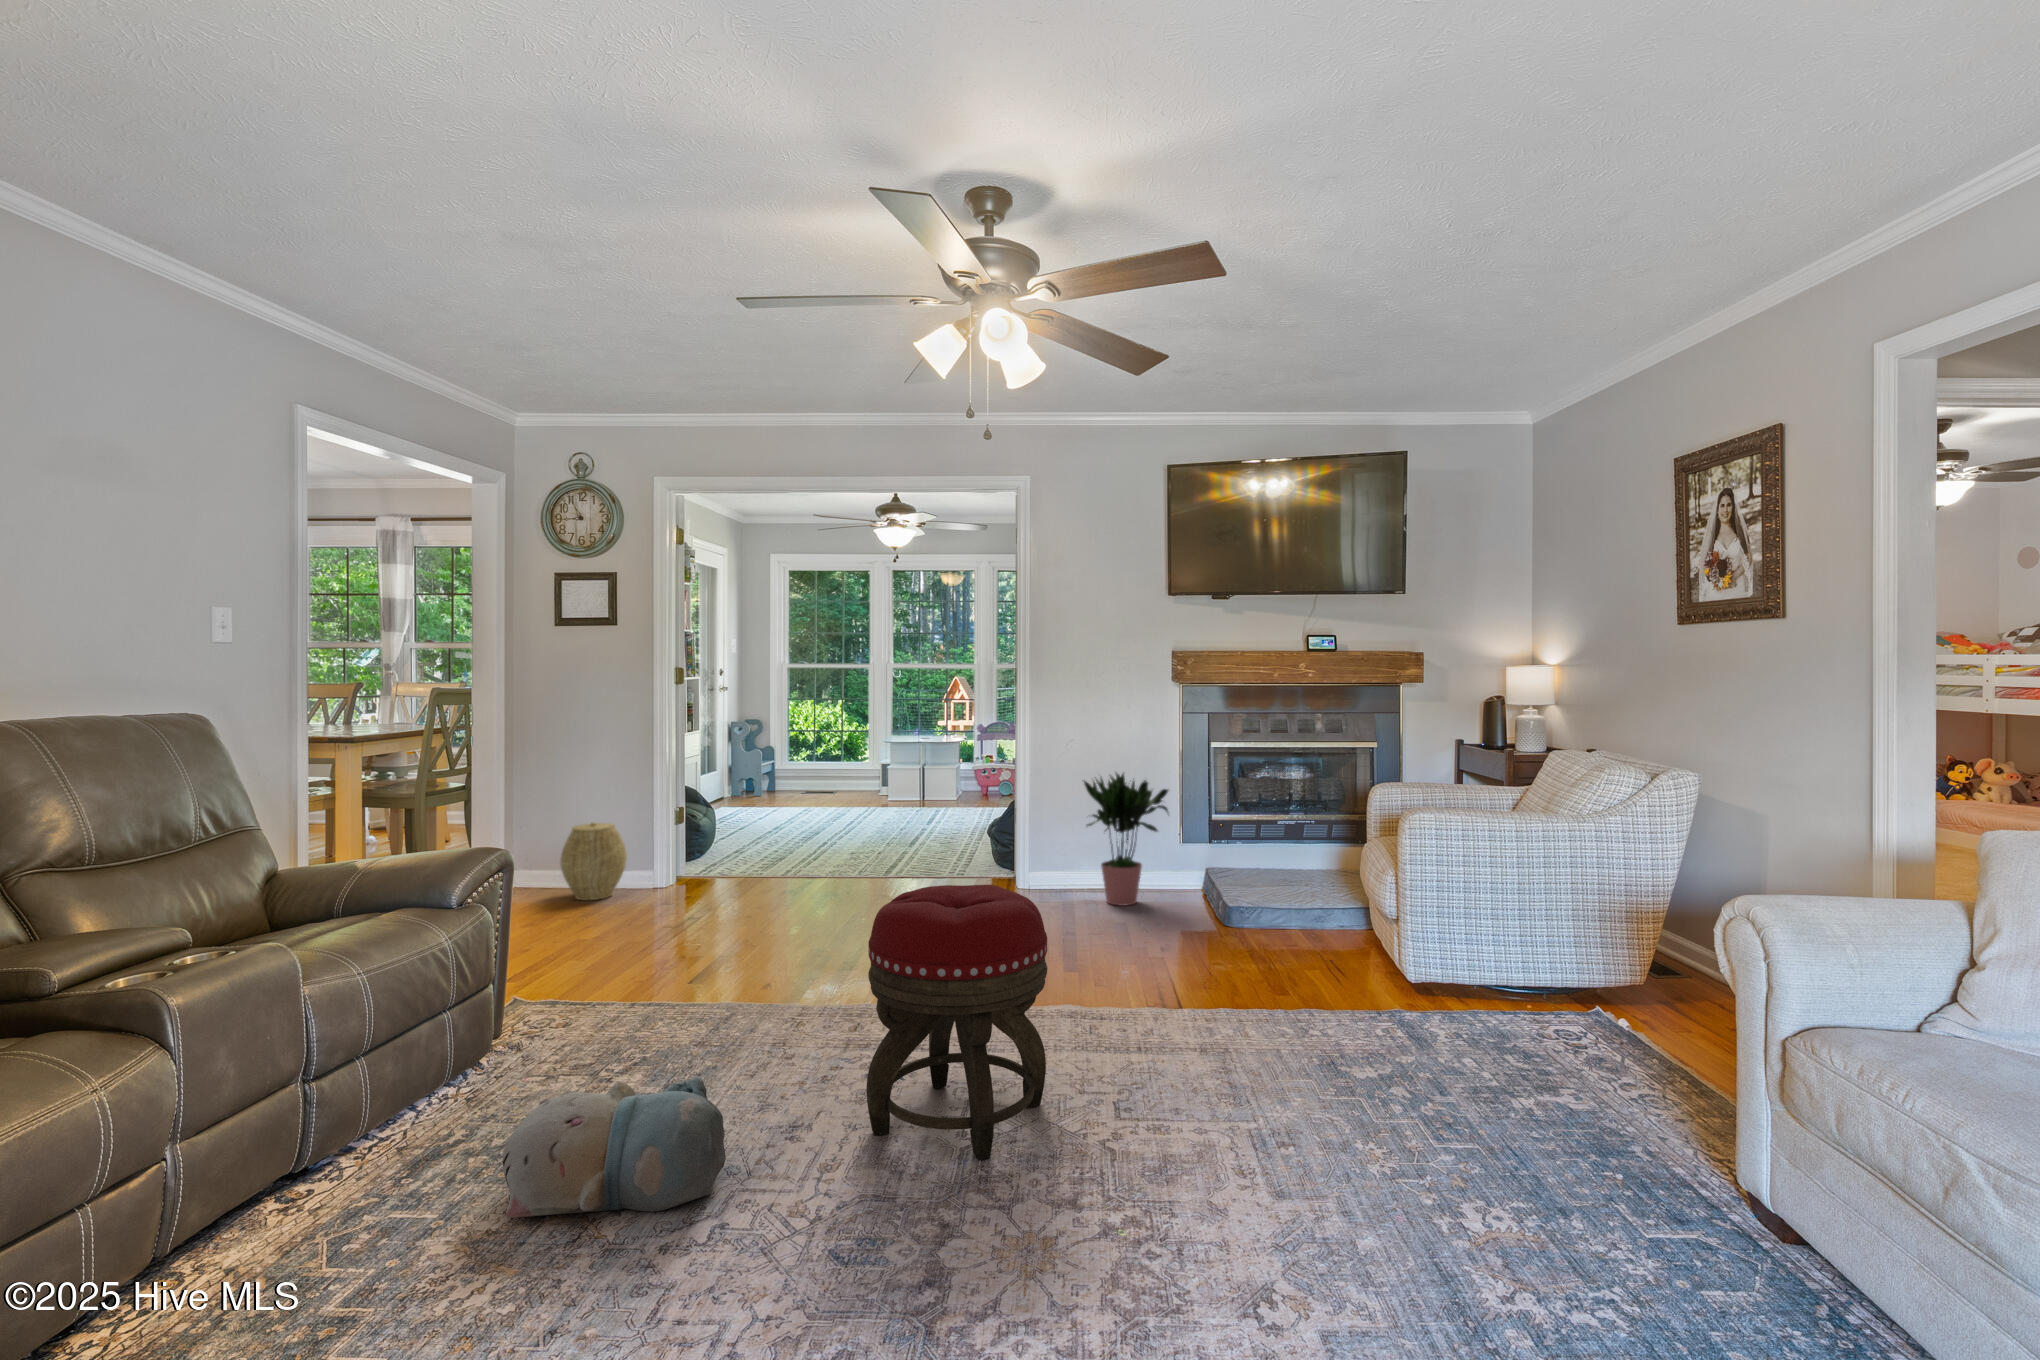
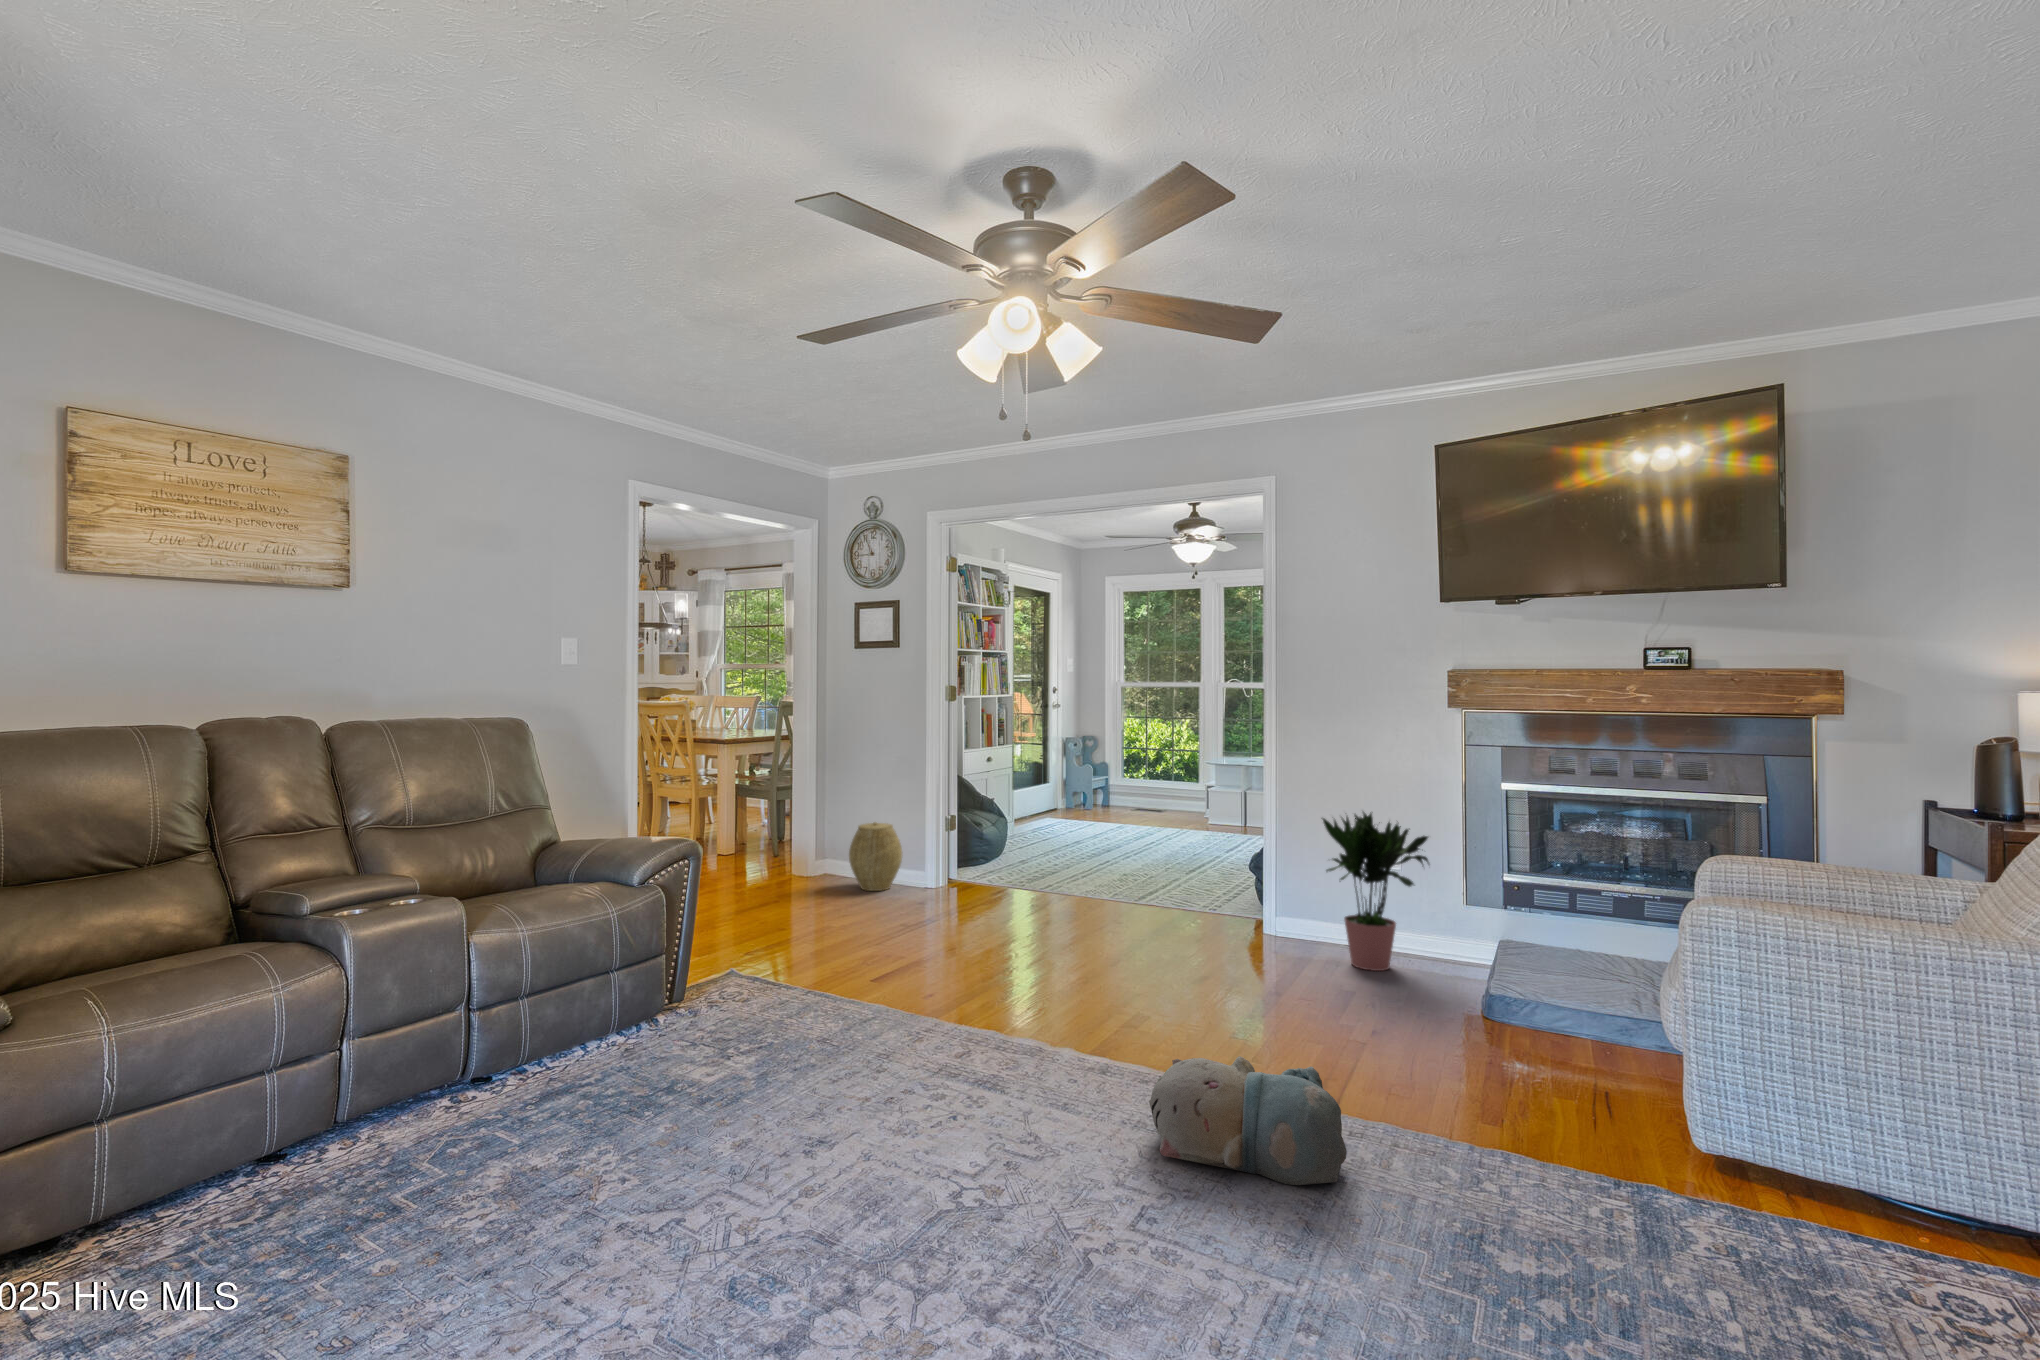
footstool: present [866,885,1047,1160] -> none [871,918,1069,1230]
plush toy: present [502,1076,726,1218] -> present [1149,1056,1347,1185]

